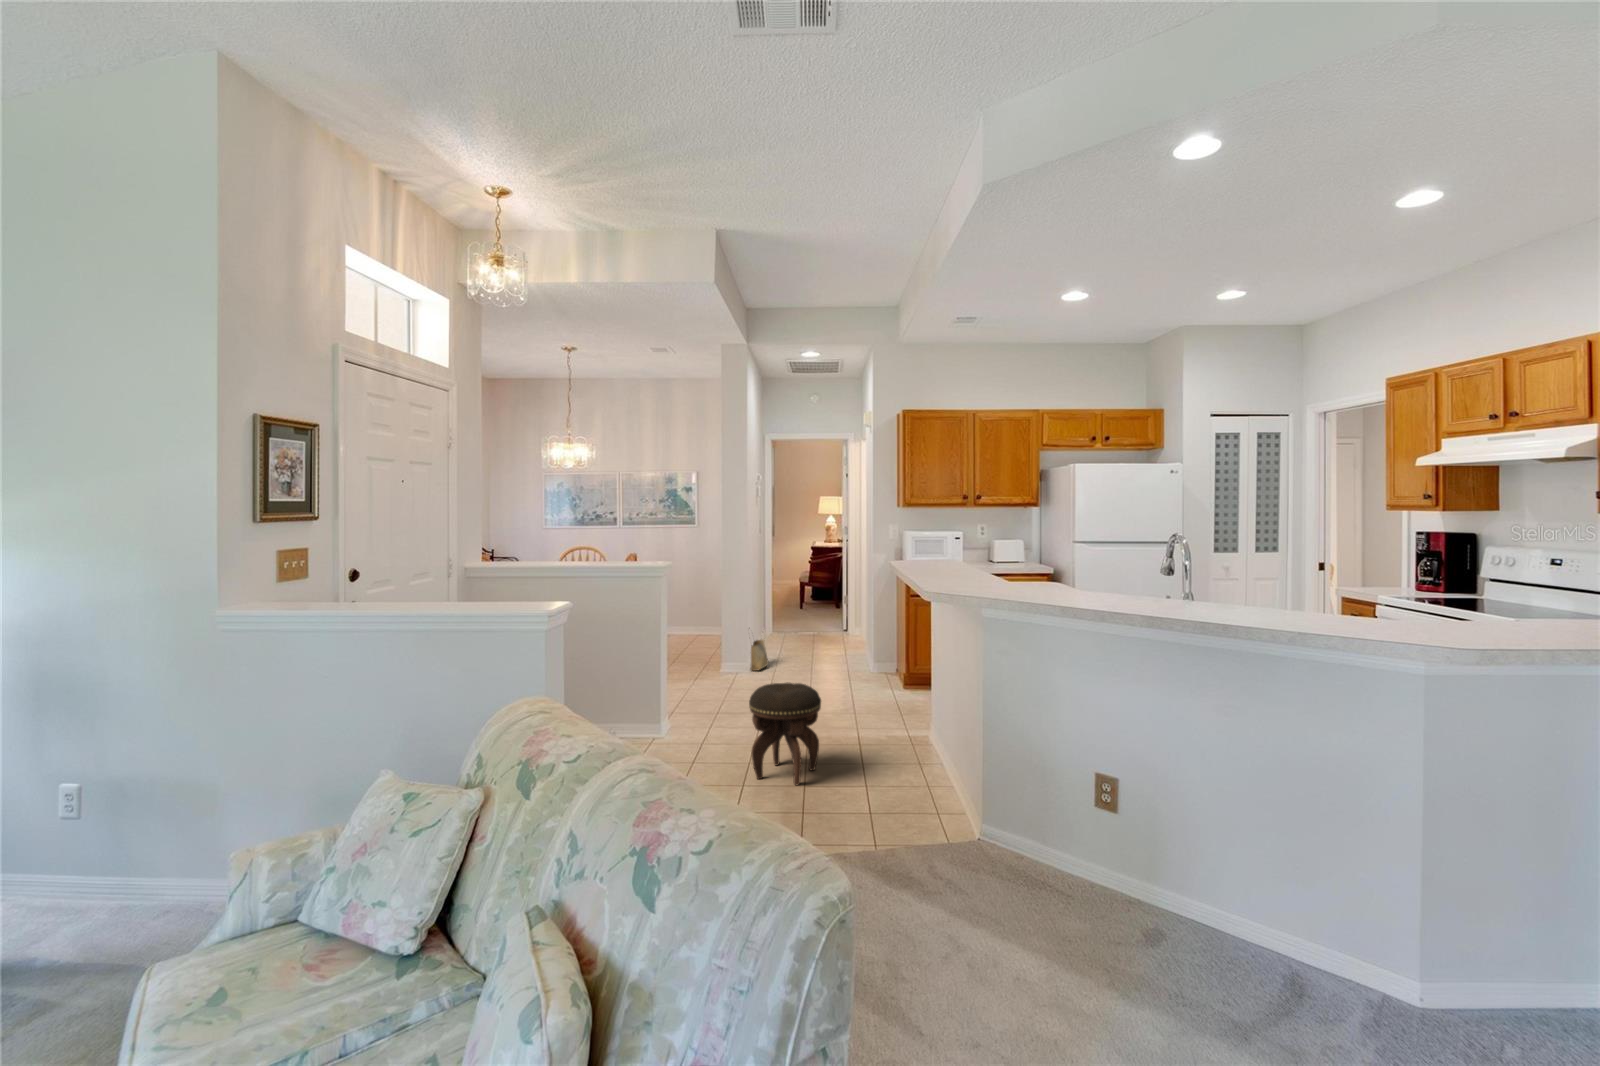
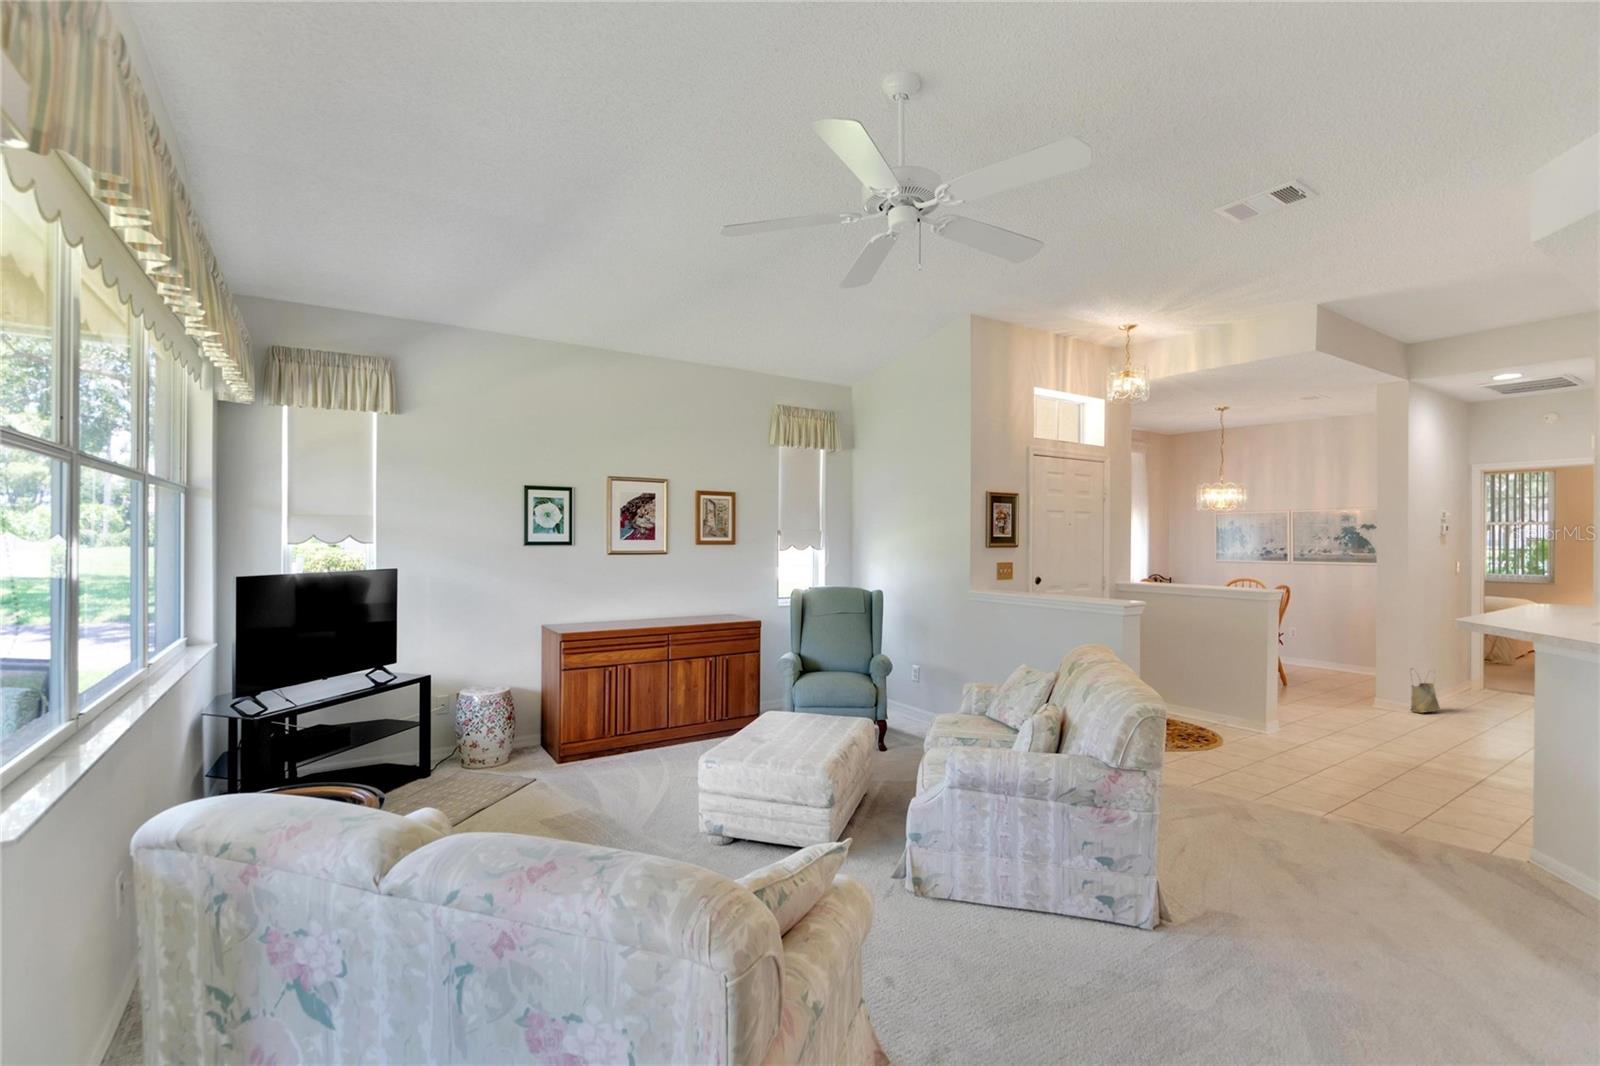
footstool: present [749,682,821,785] -> none [1324,698,1403,787]

